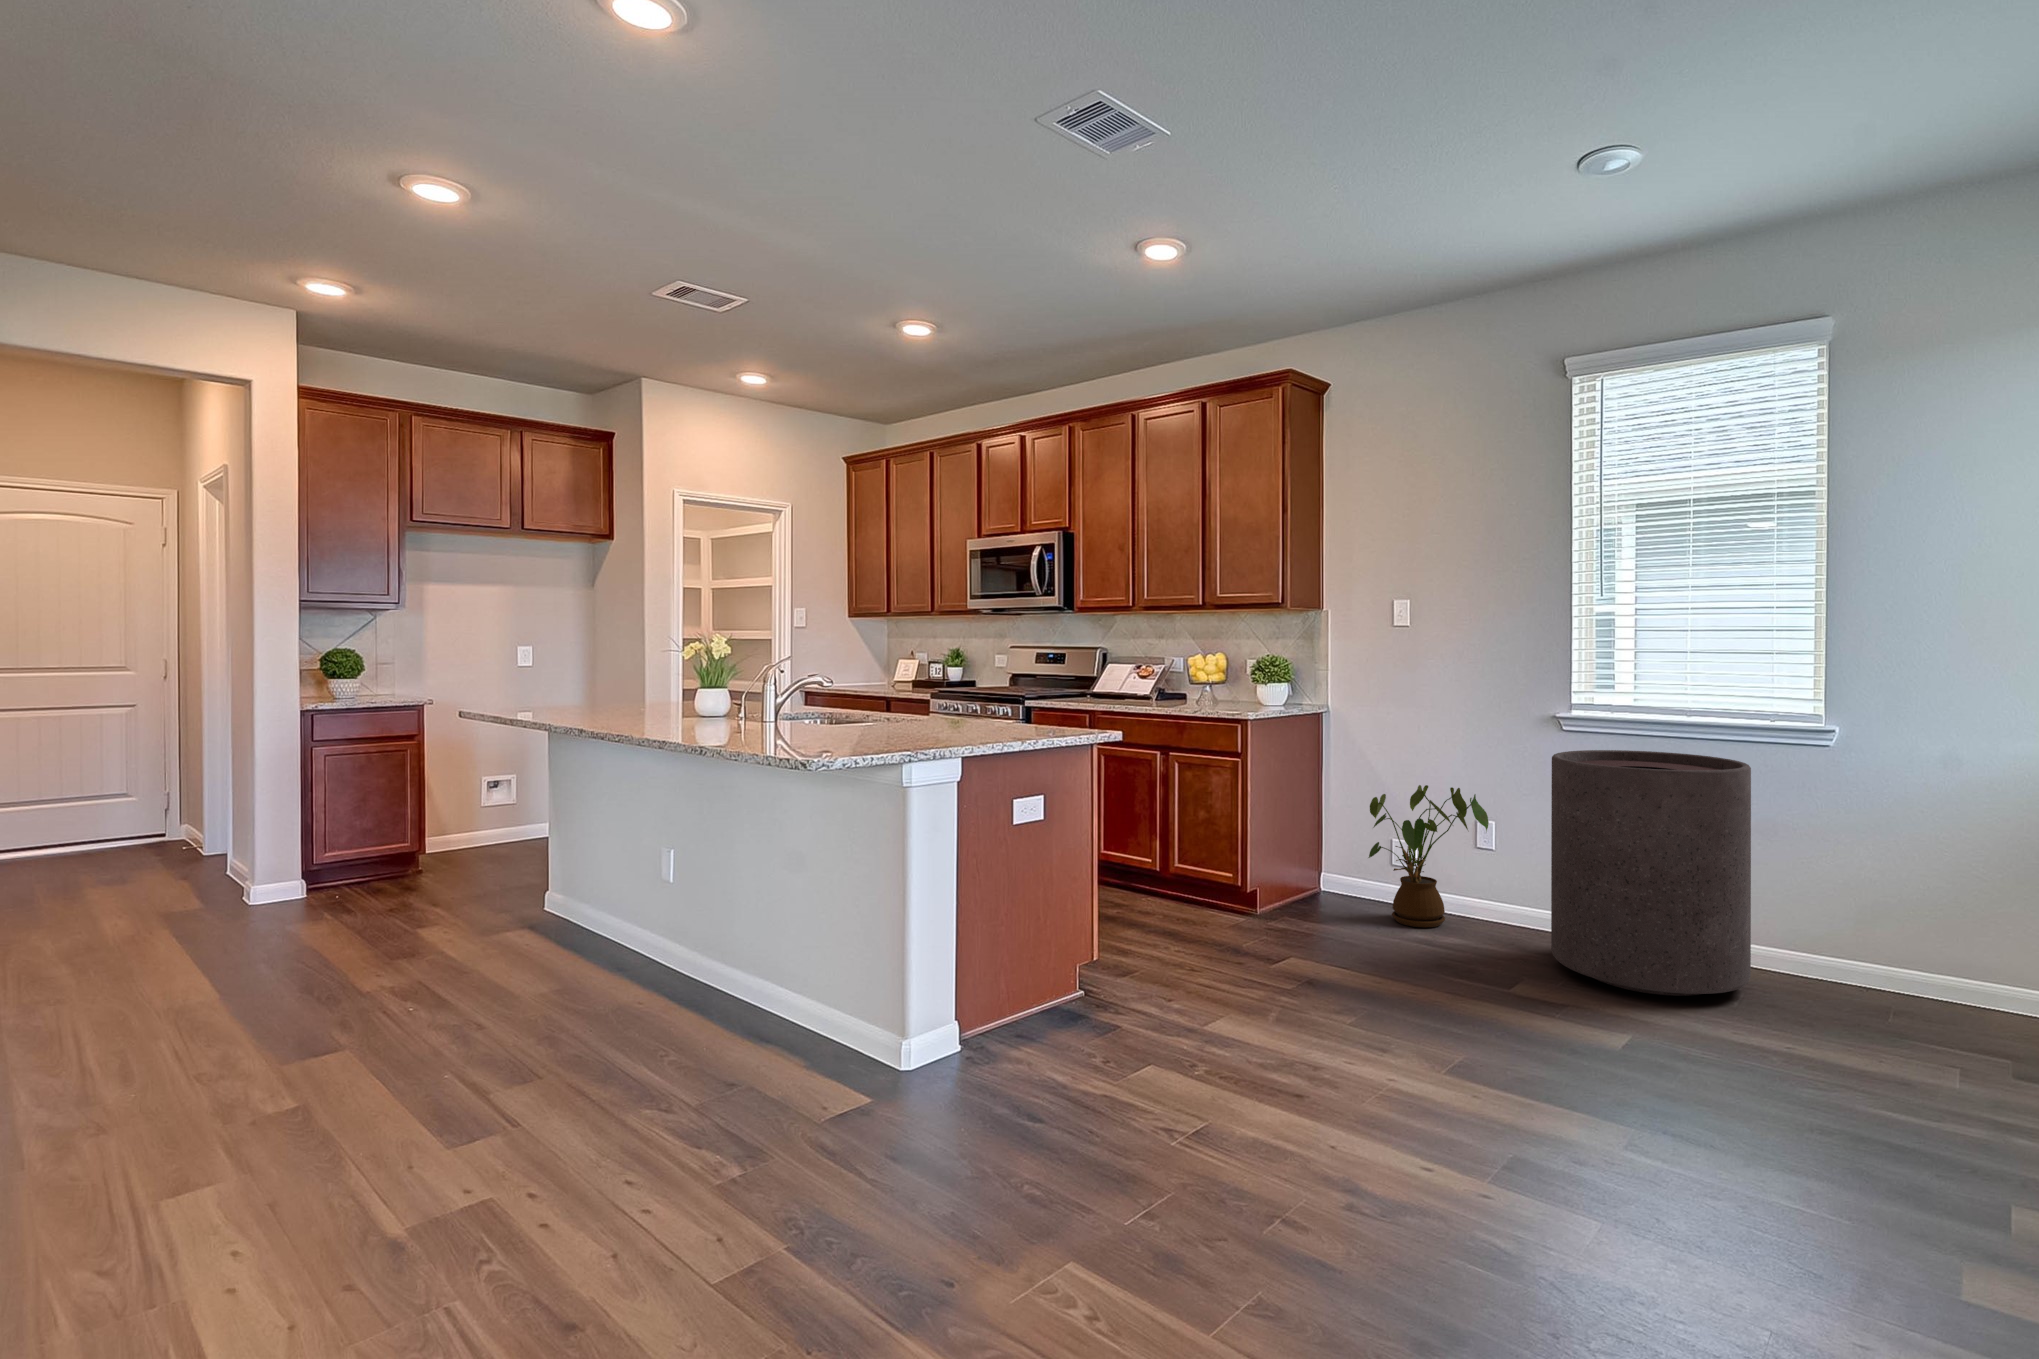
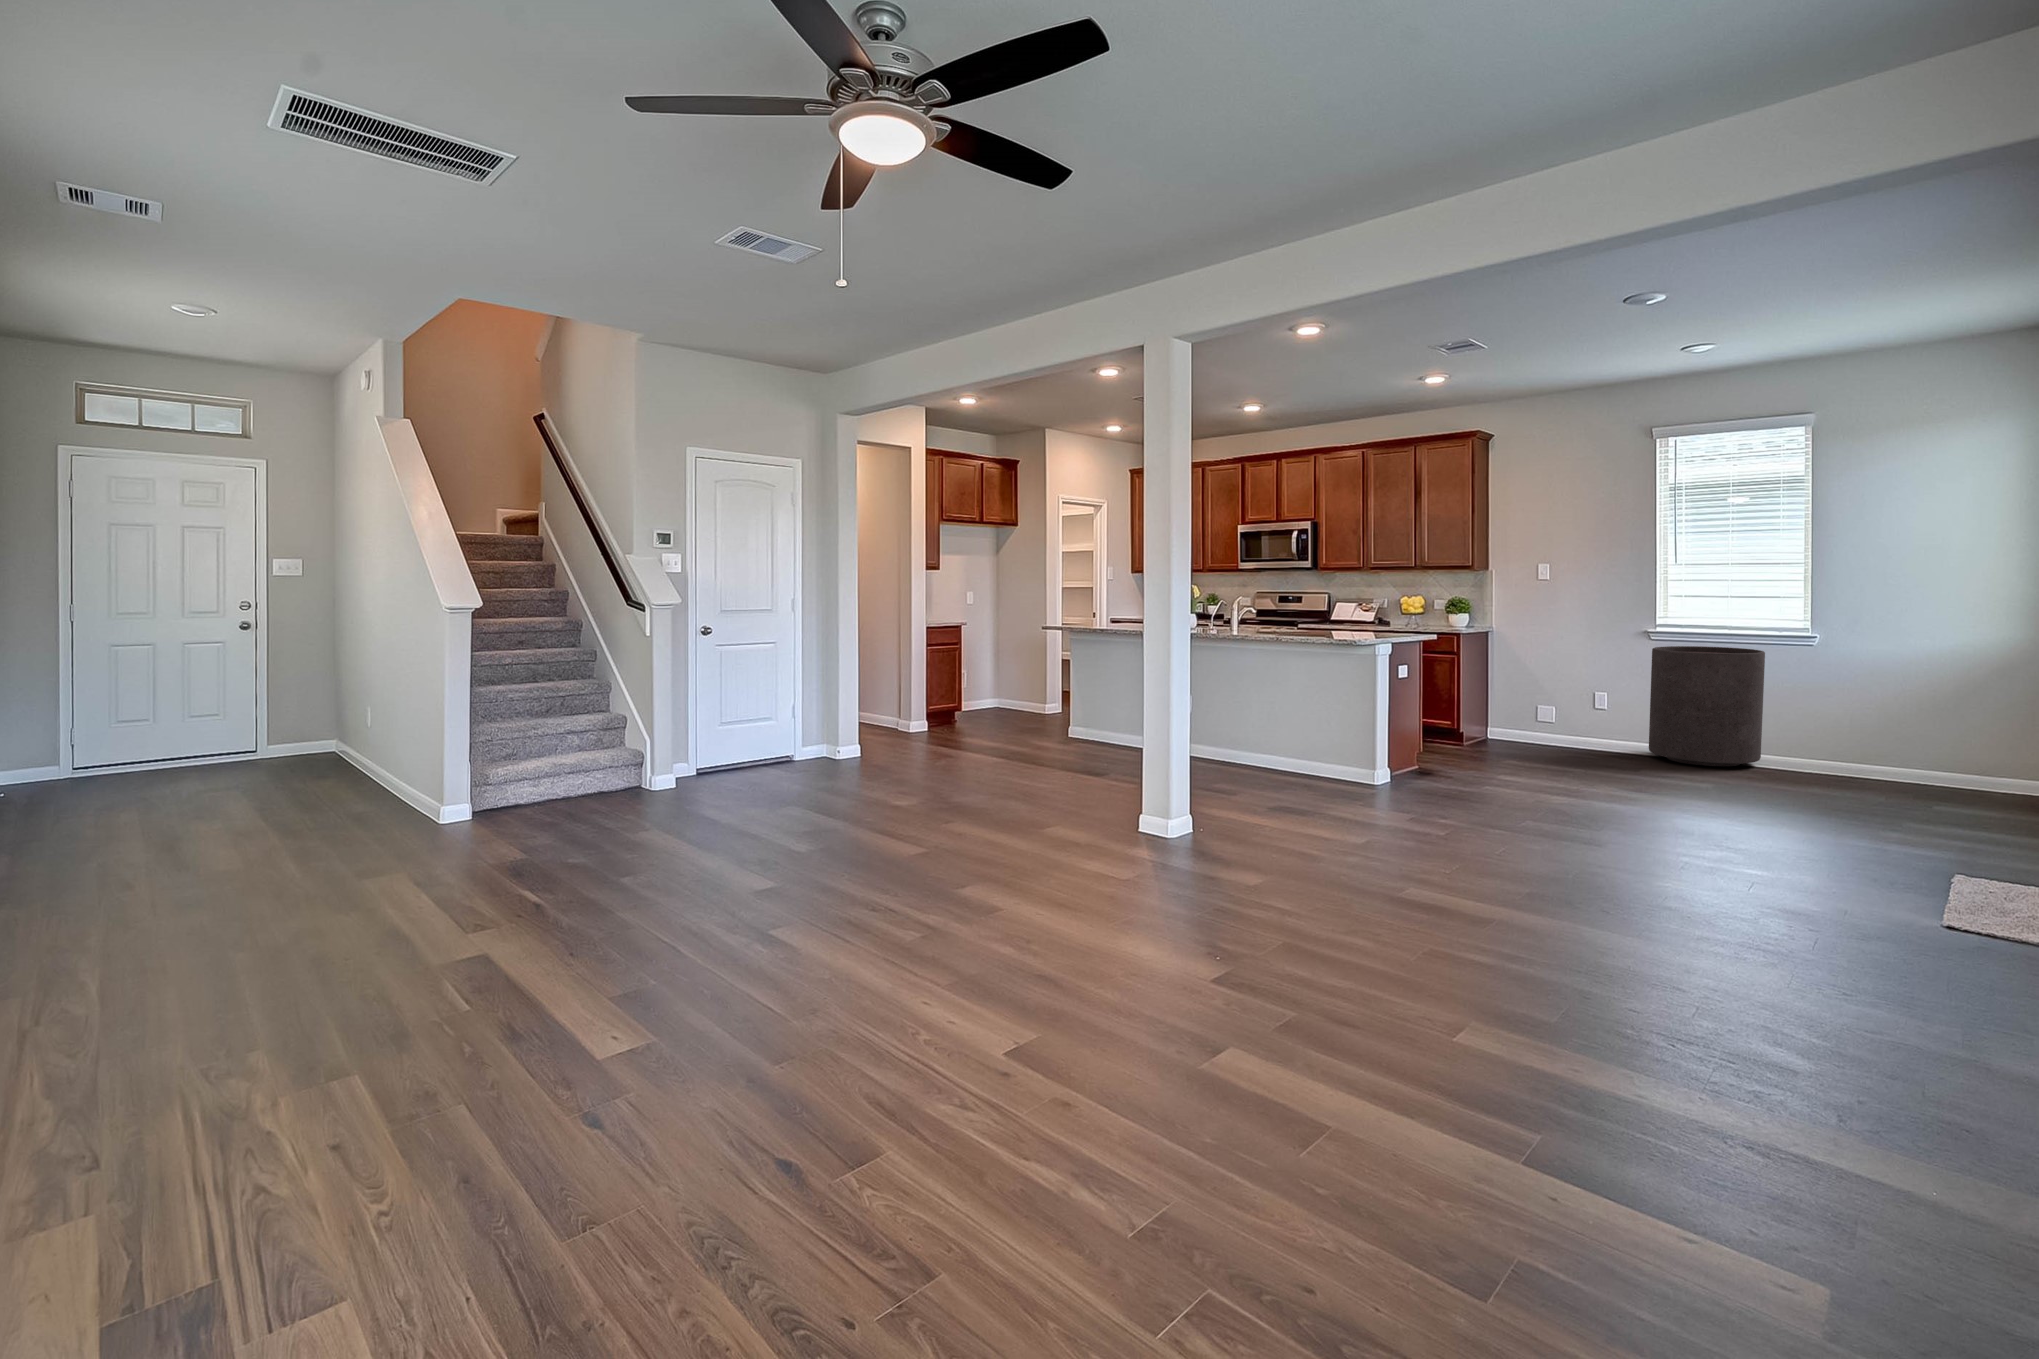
house plant: present [1368,785,1489,928] -> none [1532,668,1607,745]

